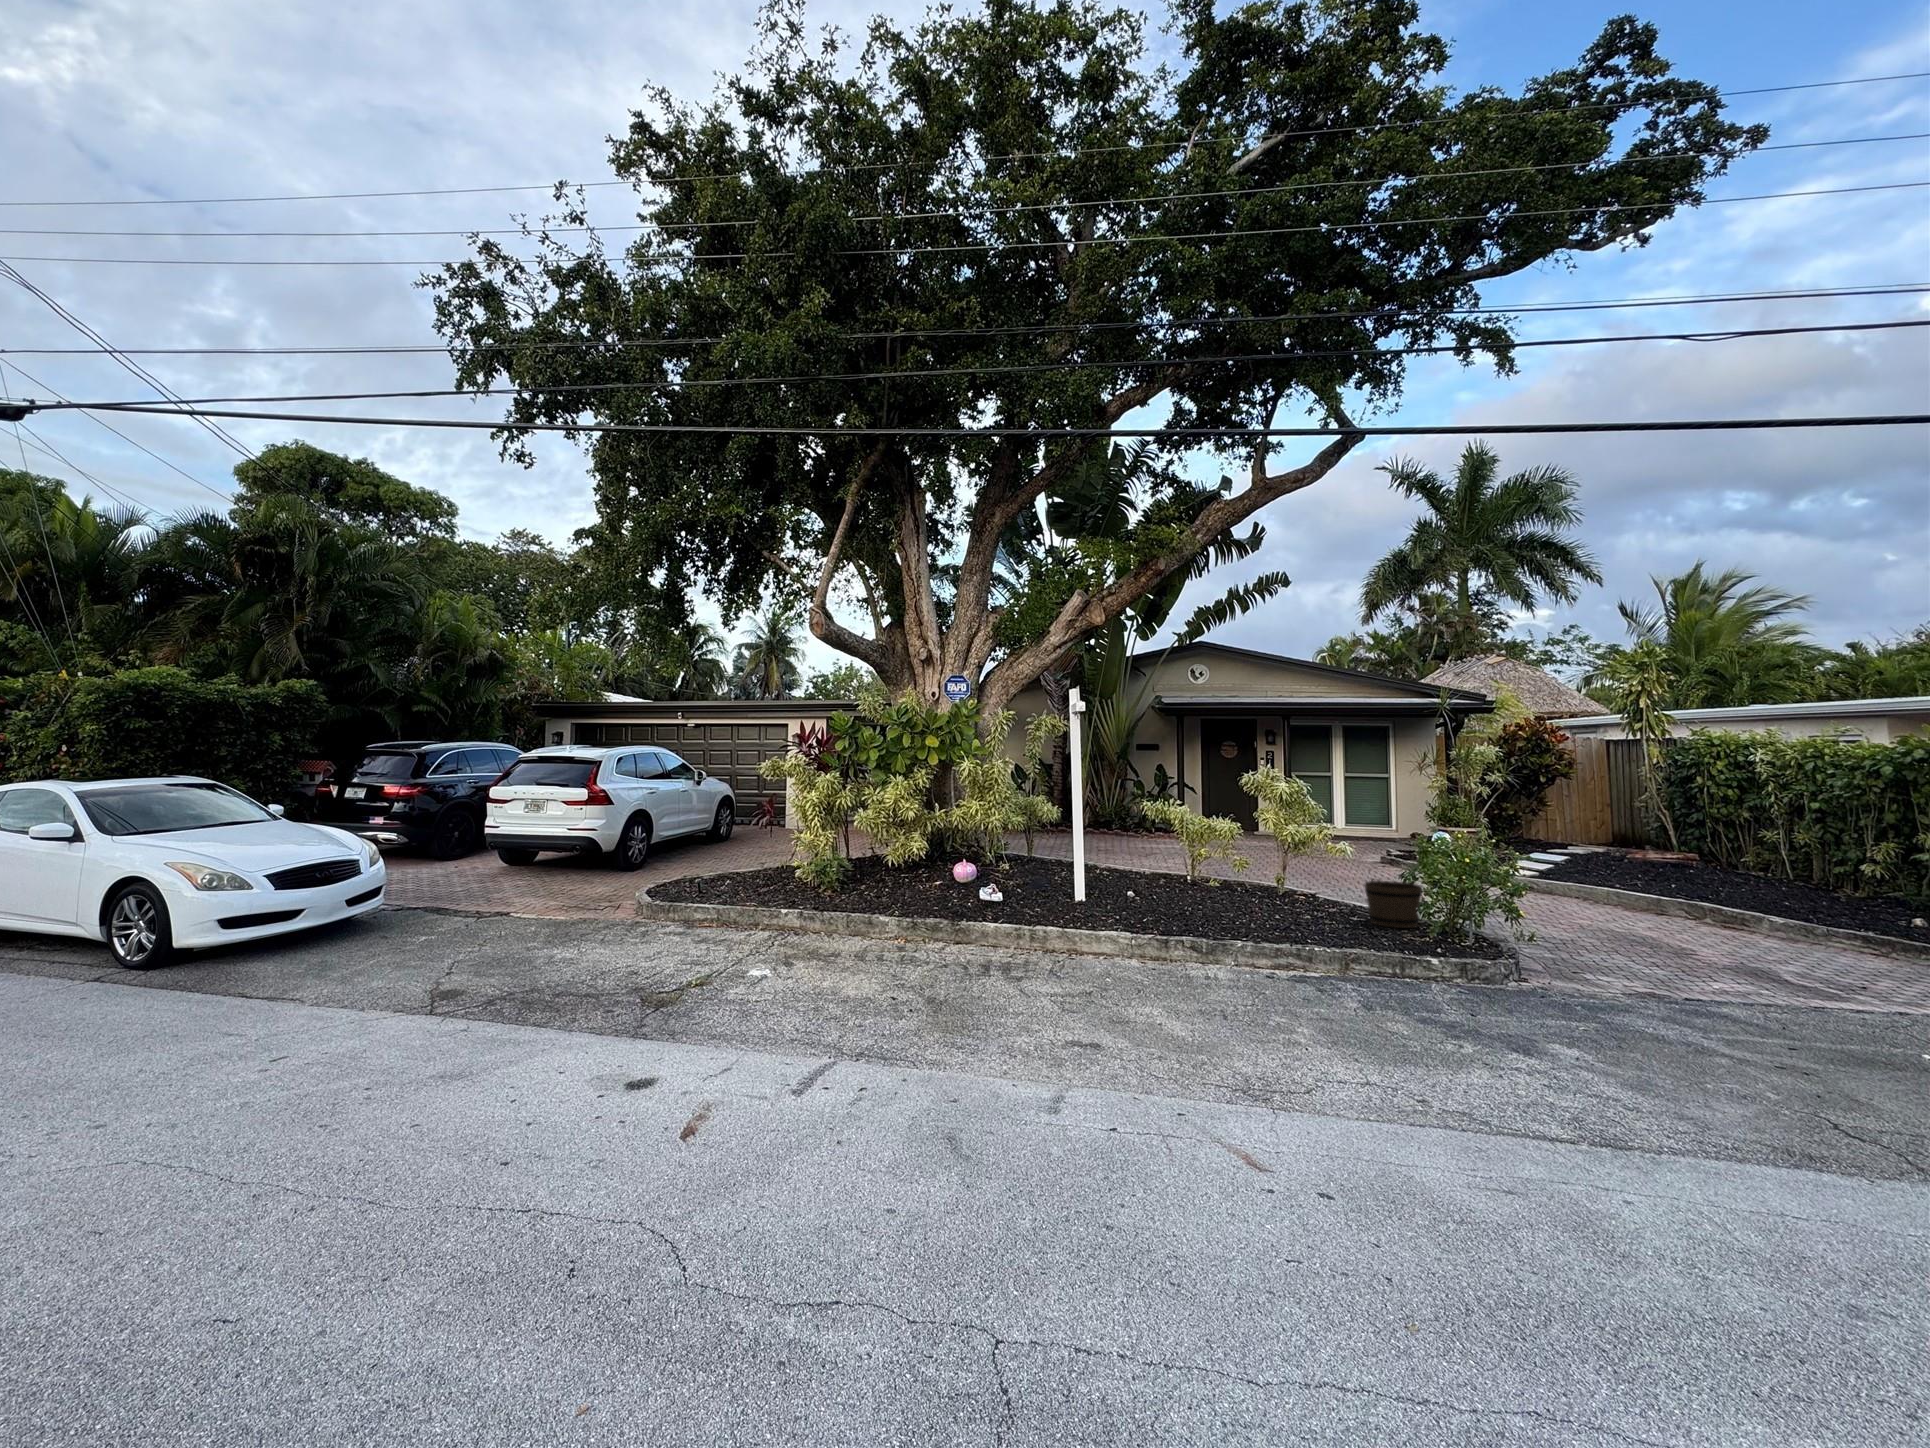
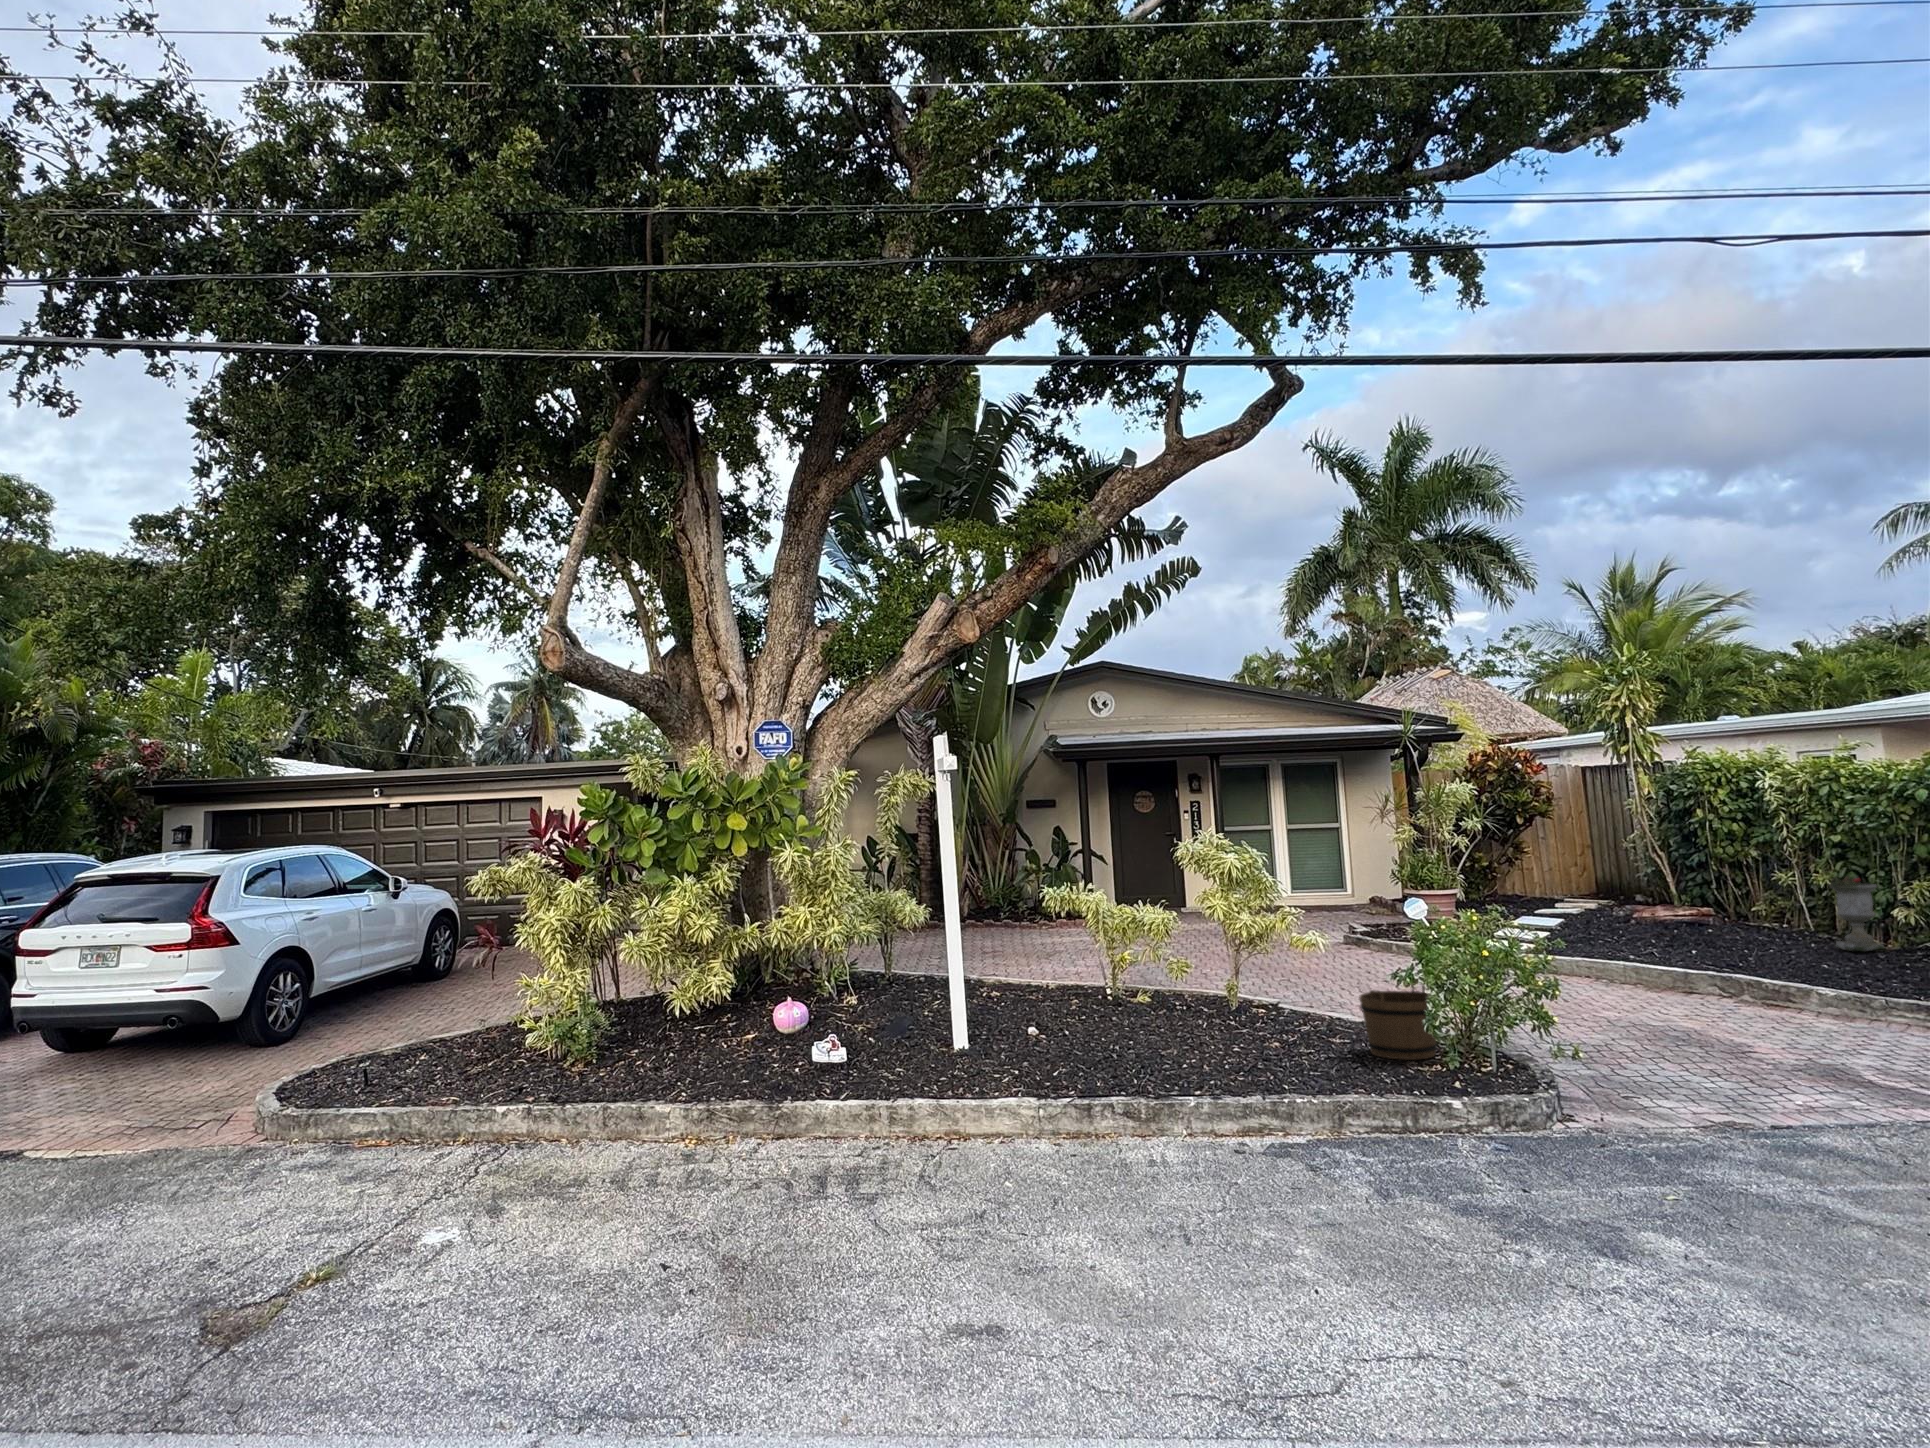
planter: none [1777,829,1821,889] -> present [1828,876,1884,952]

